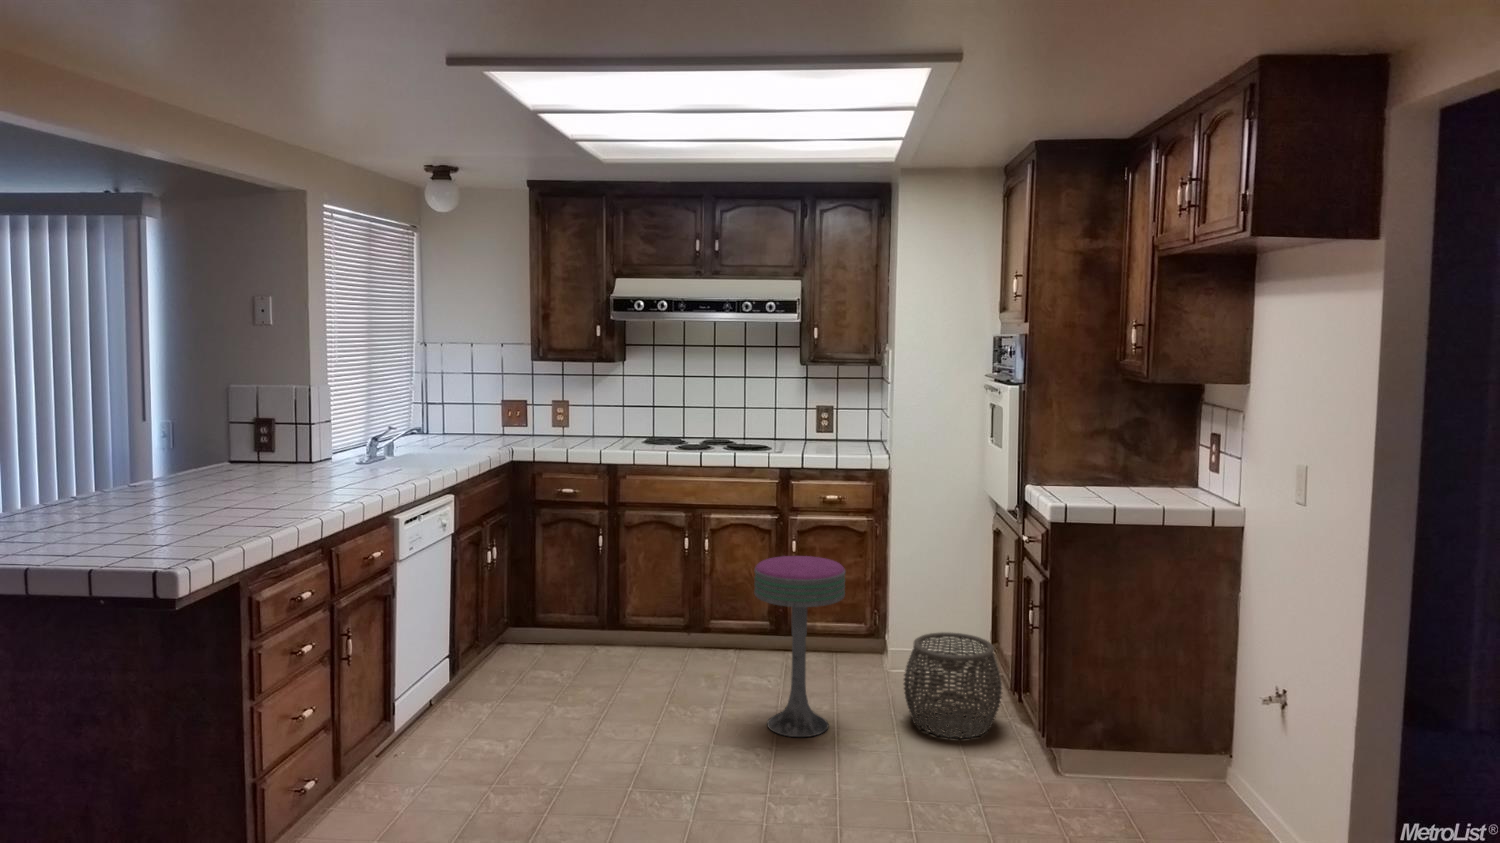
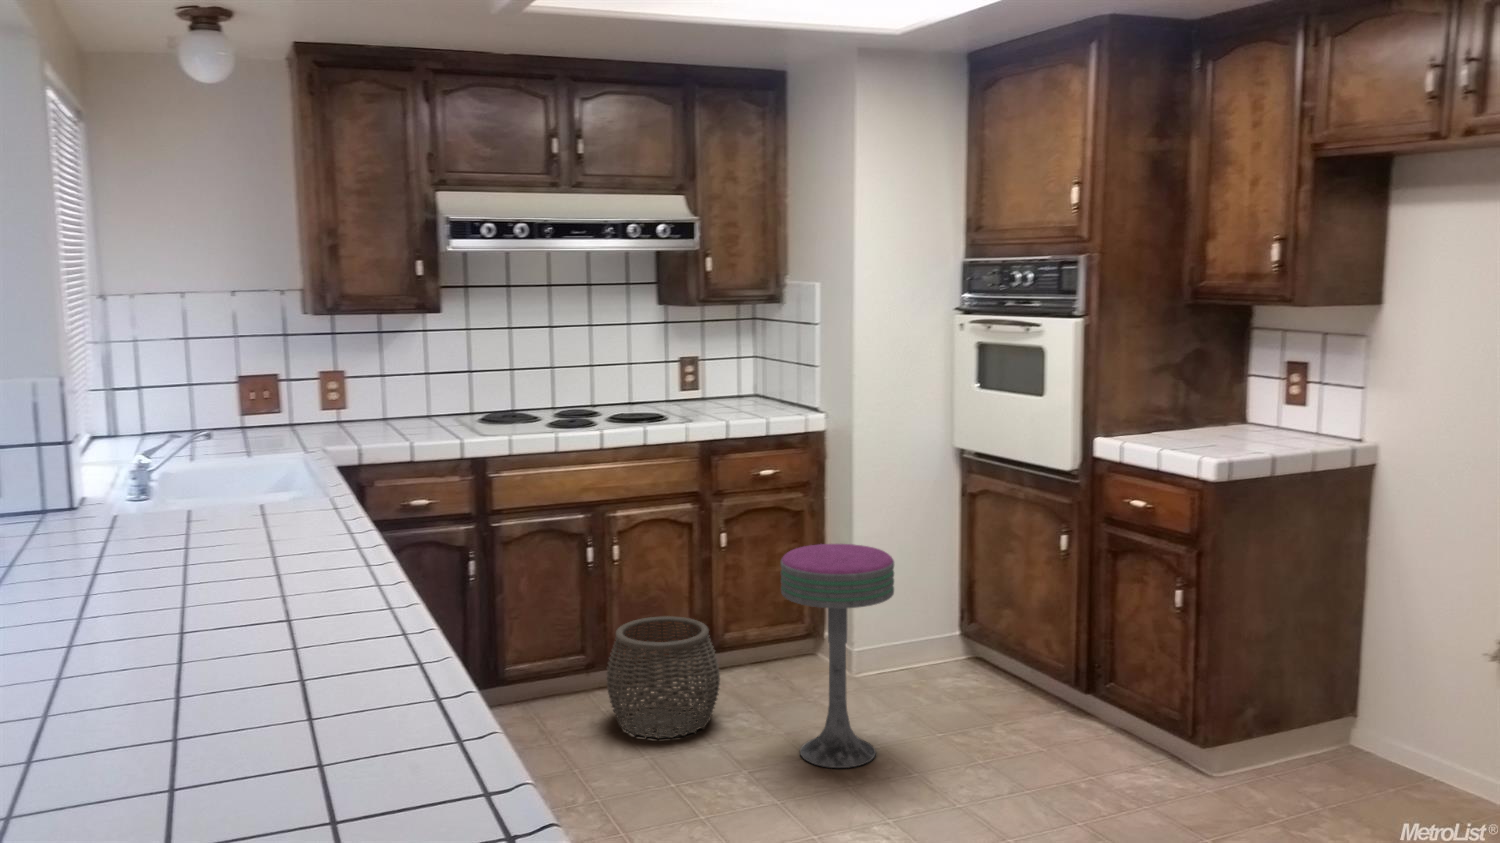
woven basket: present [904,632,1002,738] -> present [606,616,720,738]

